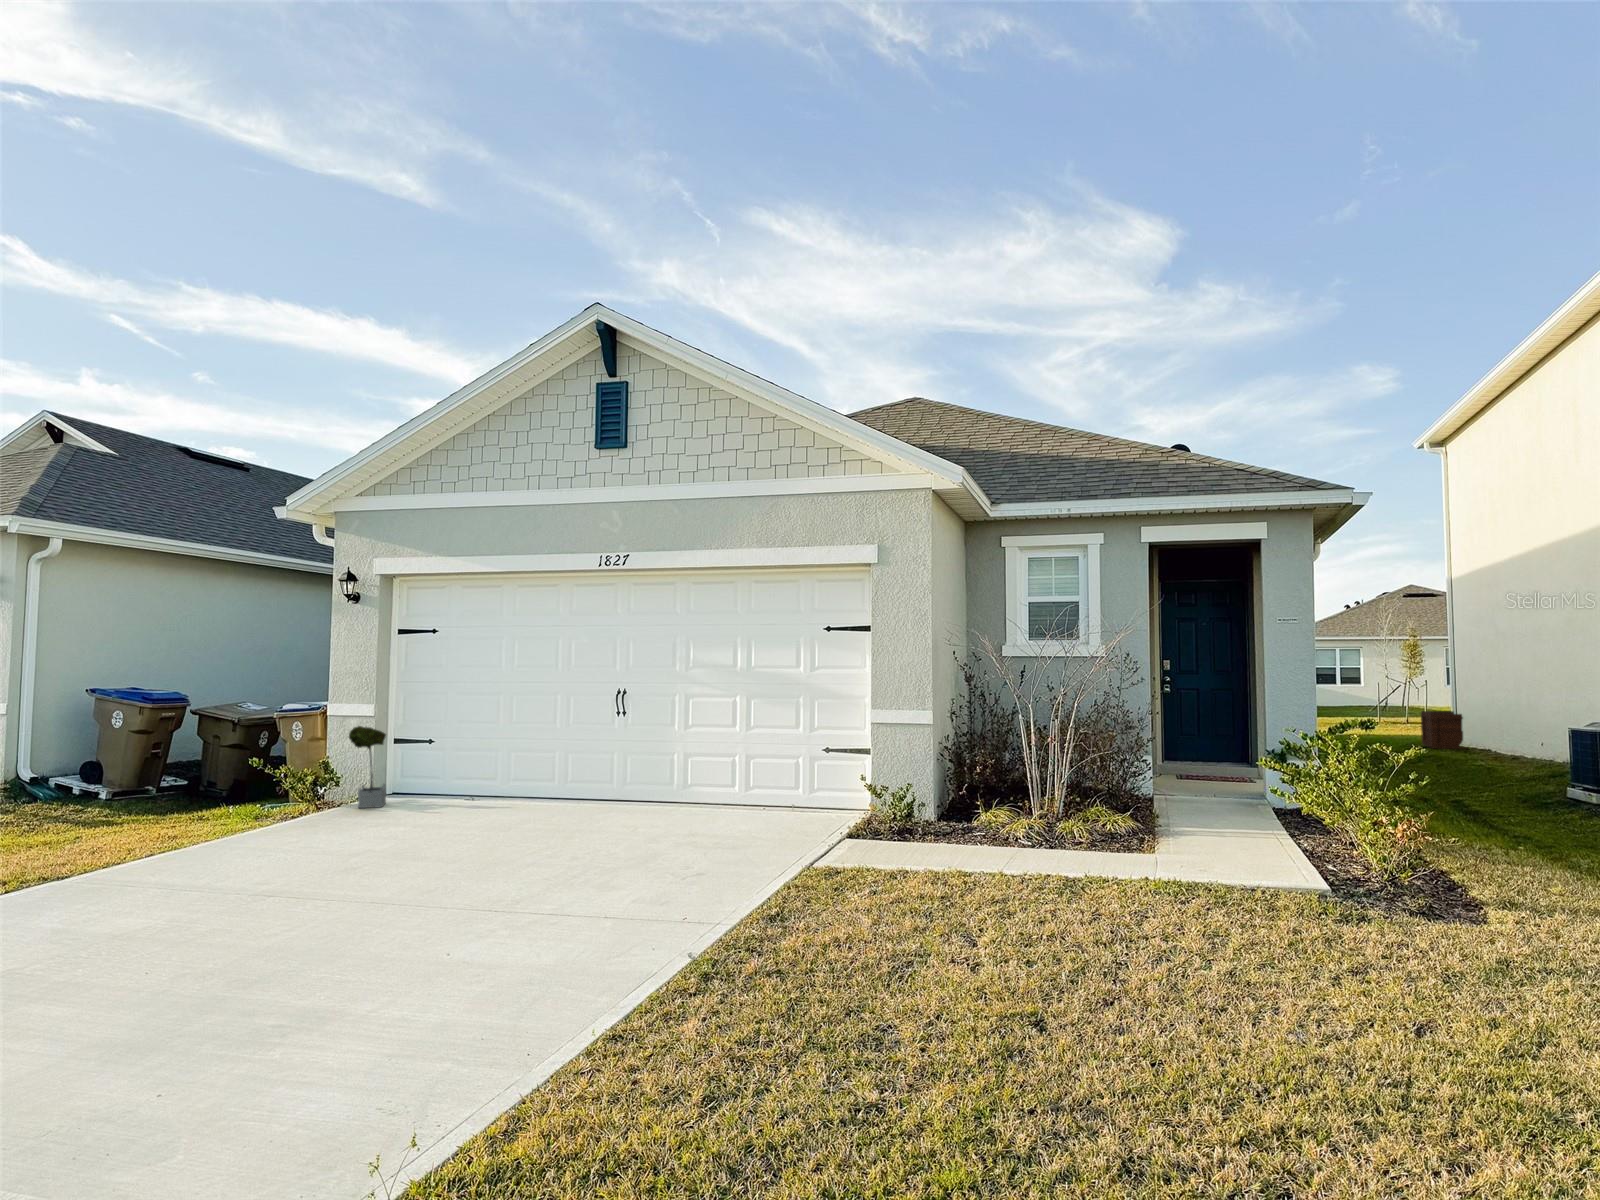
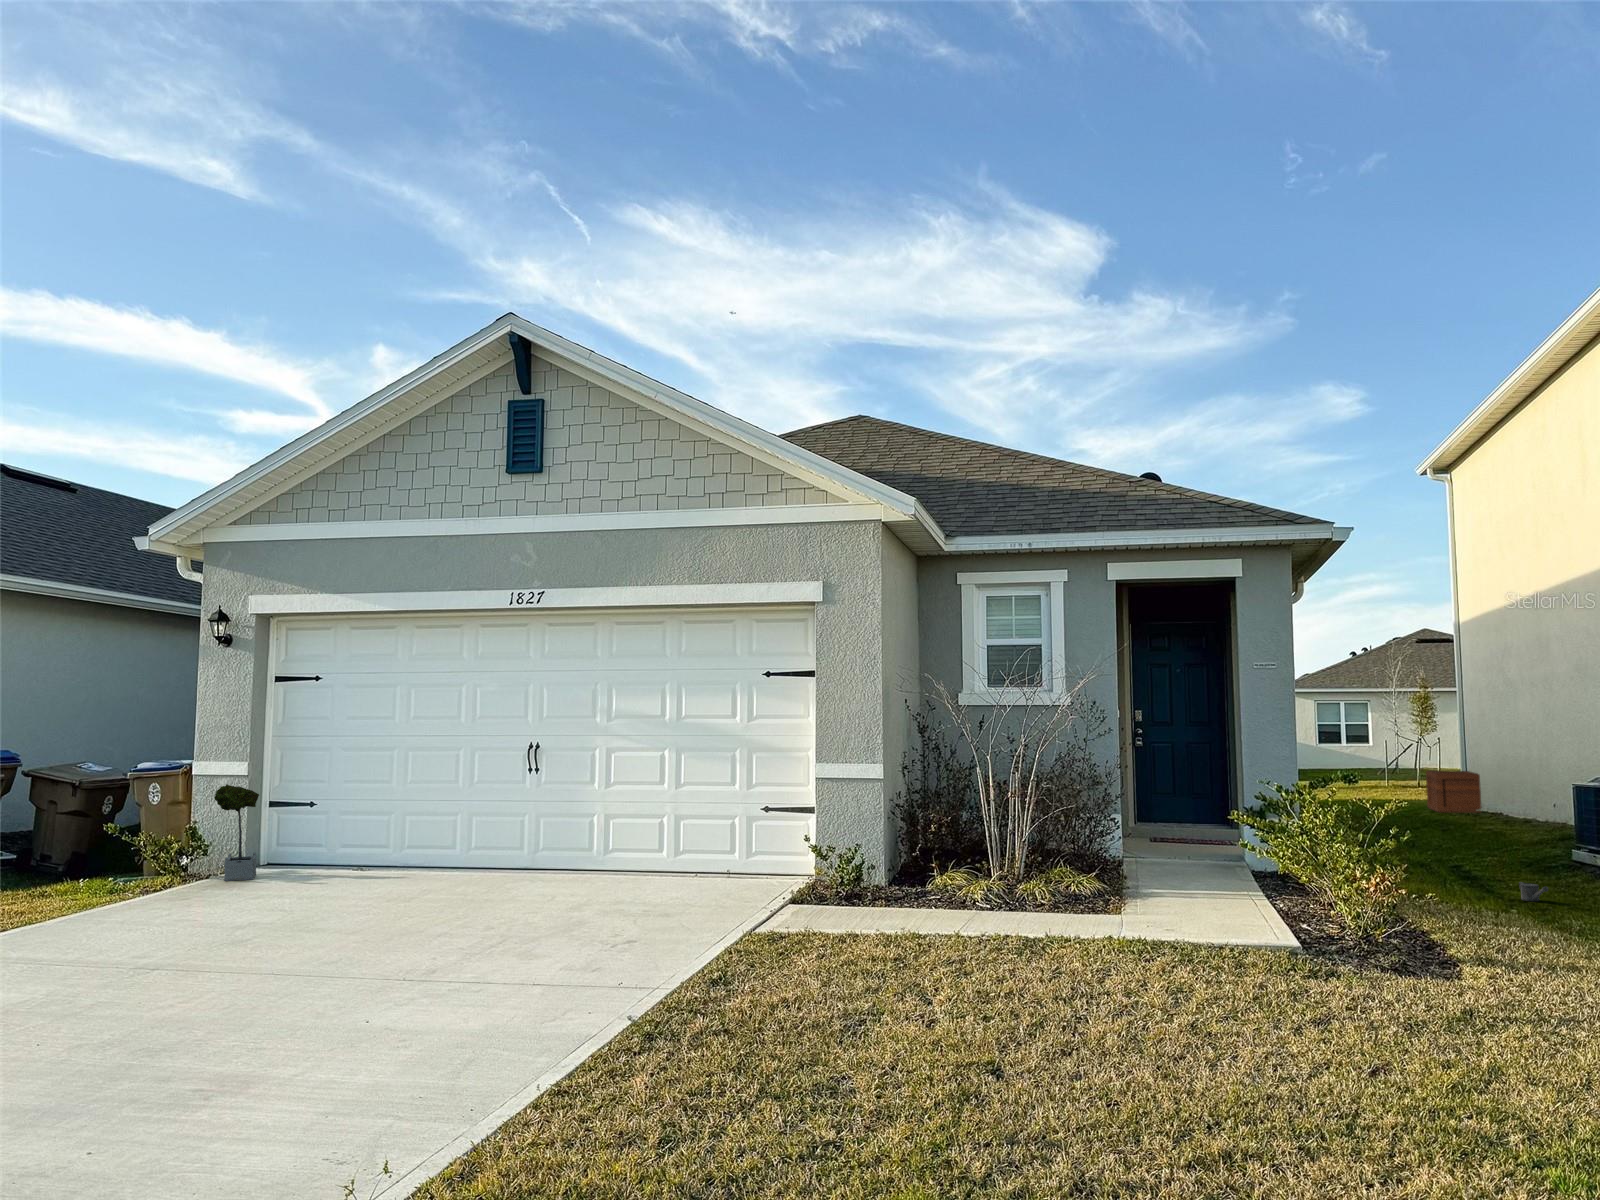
watering can: none [1528,822,1559,840] -> present [1519,882,1548,901]

